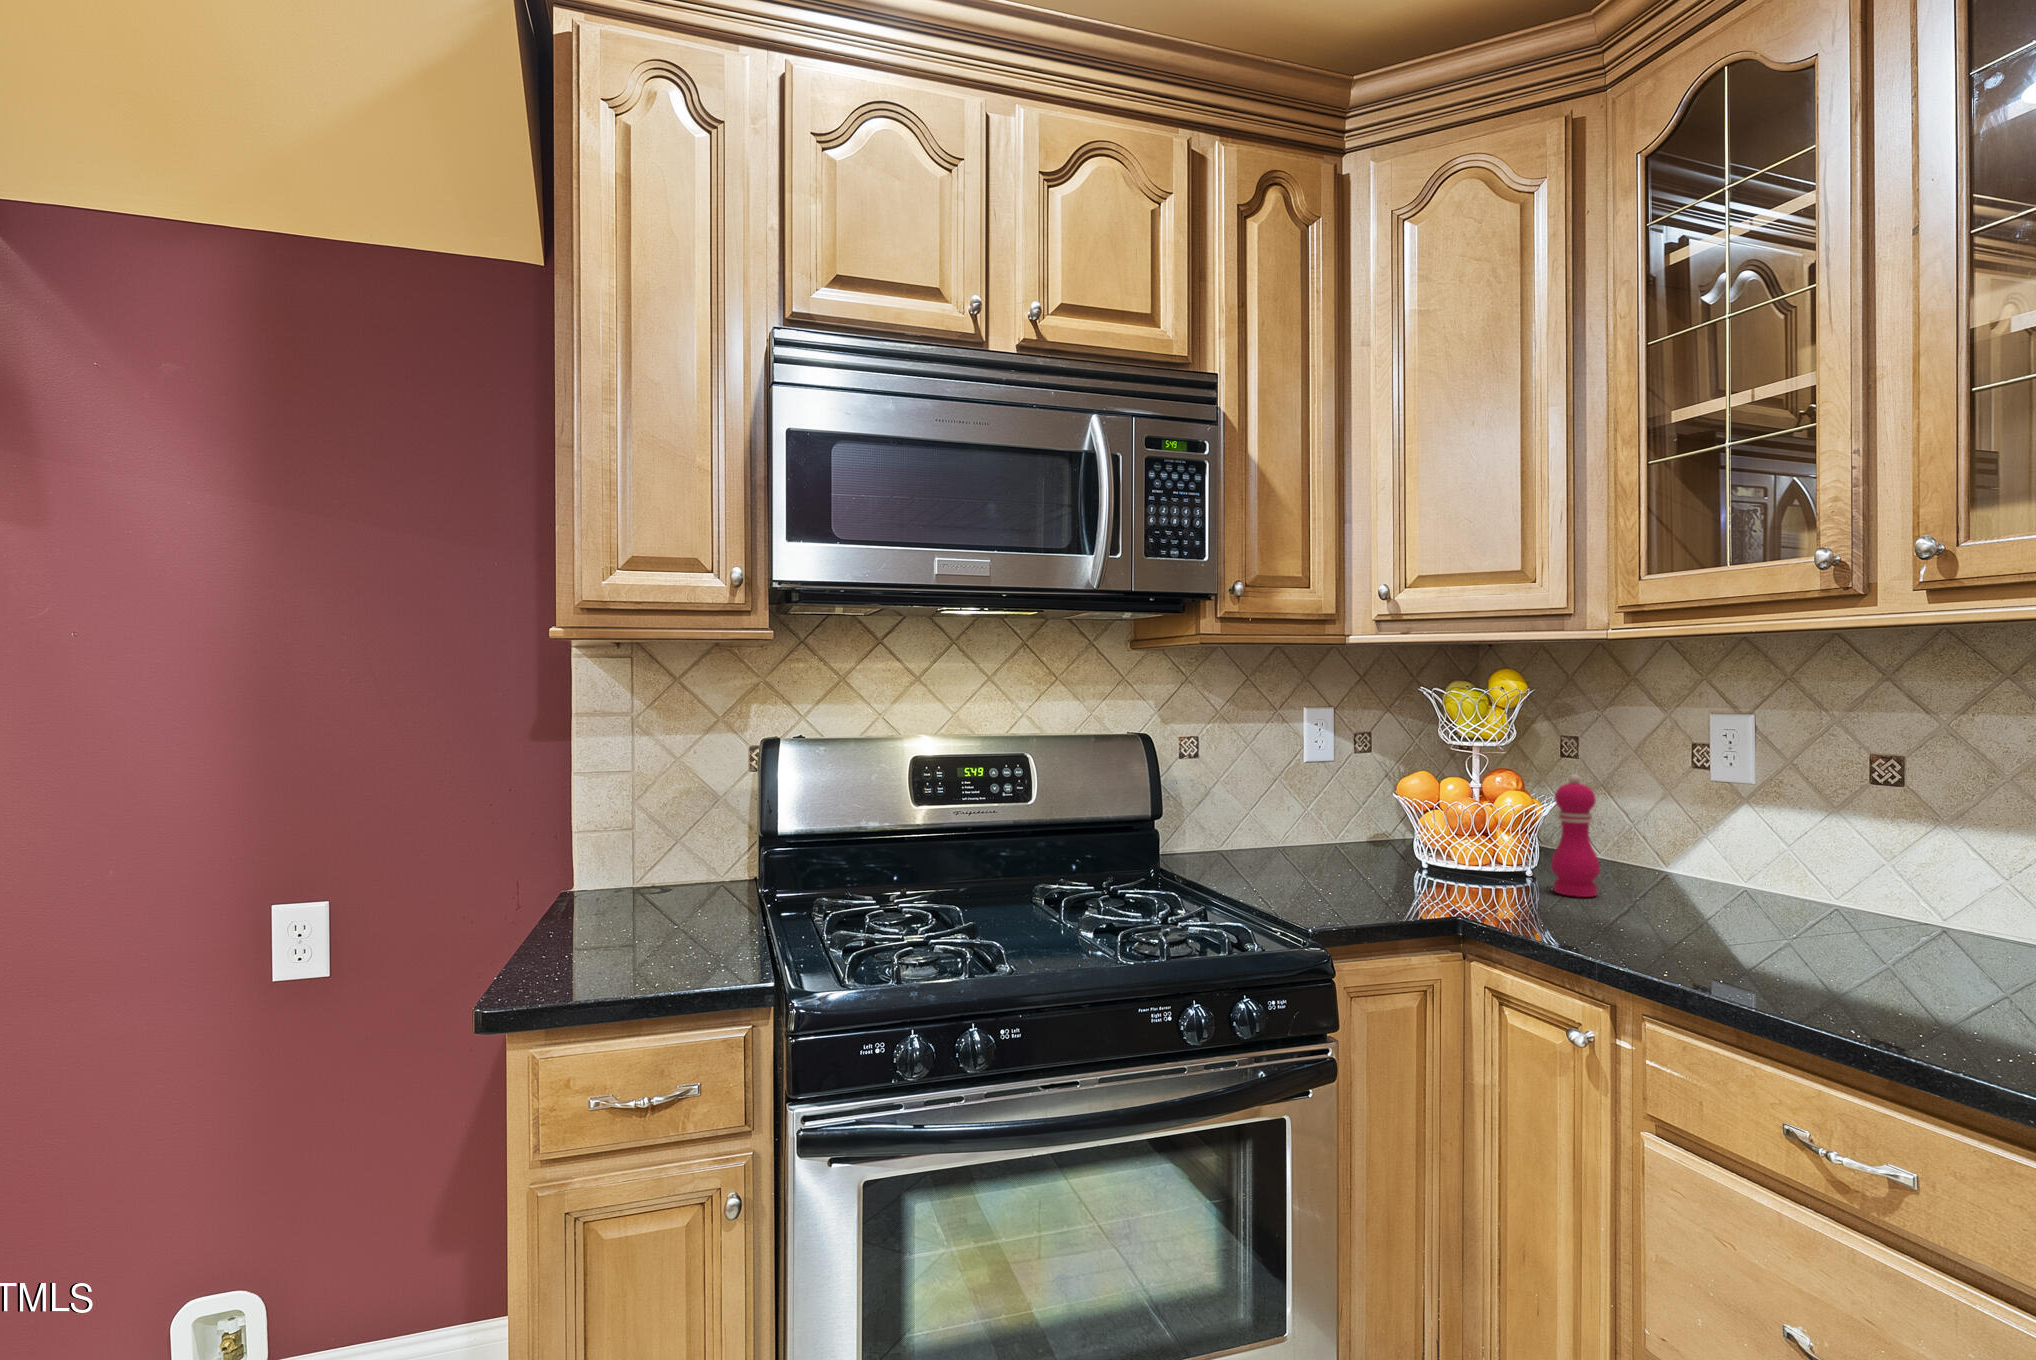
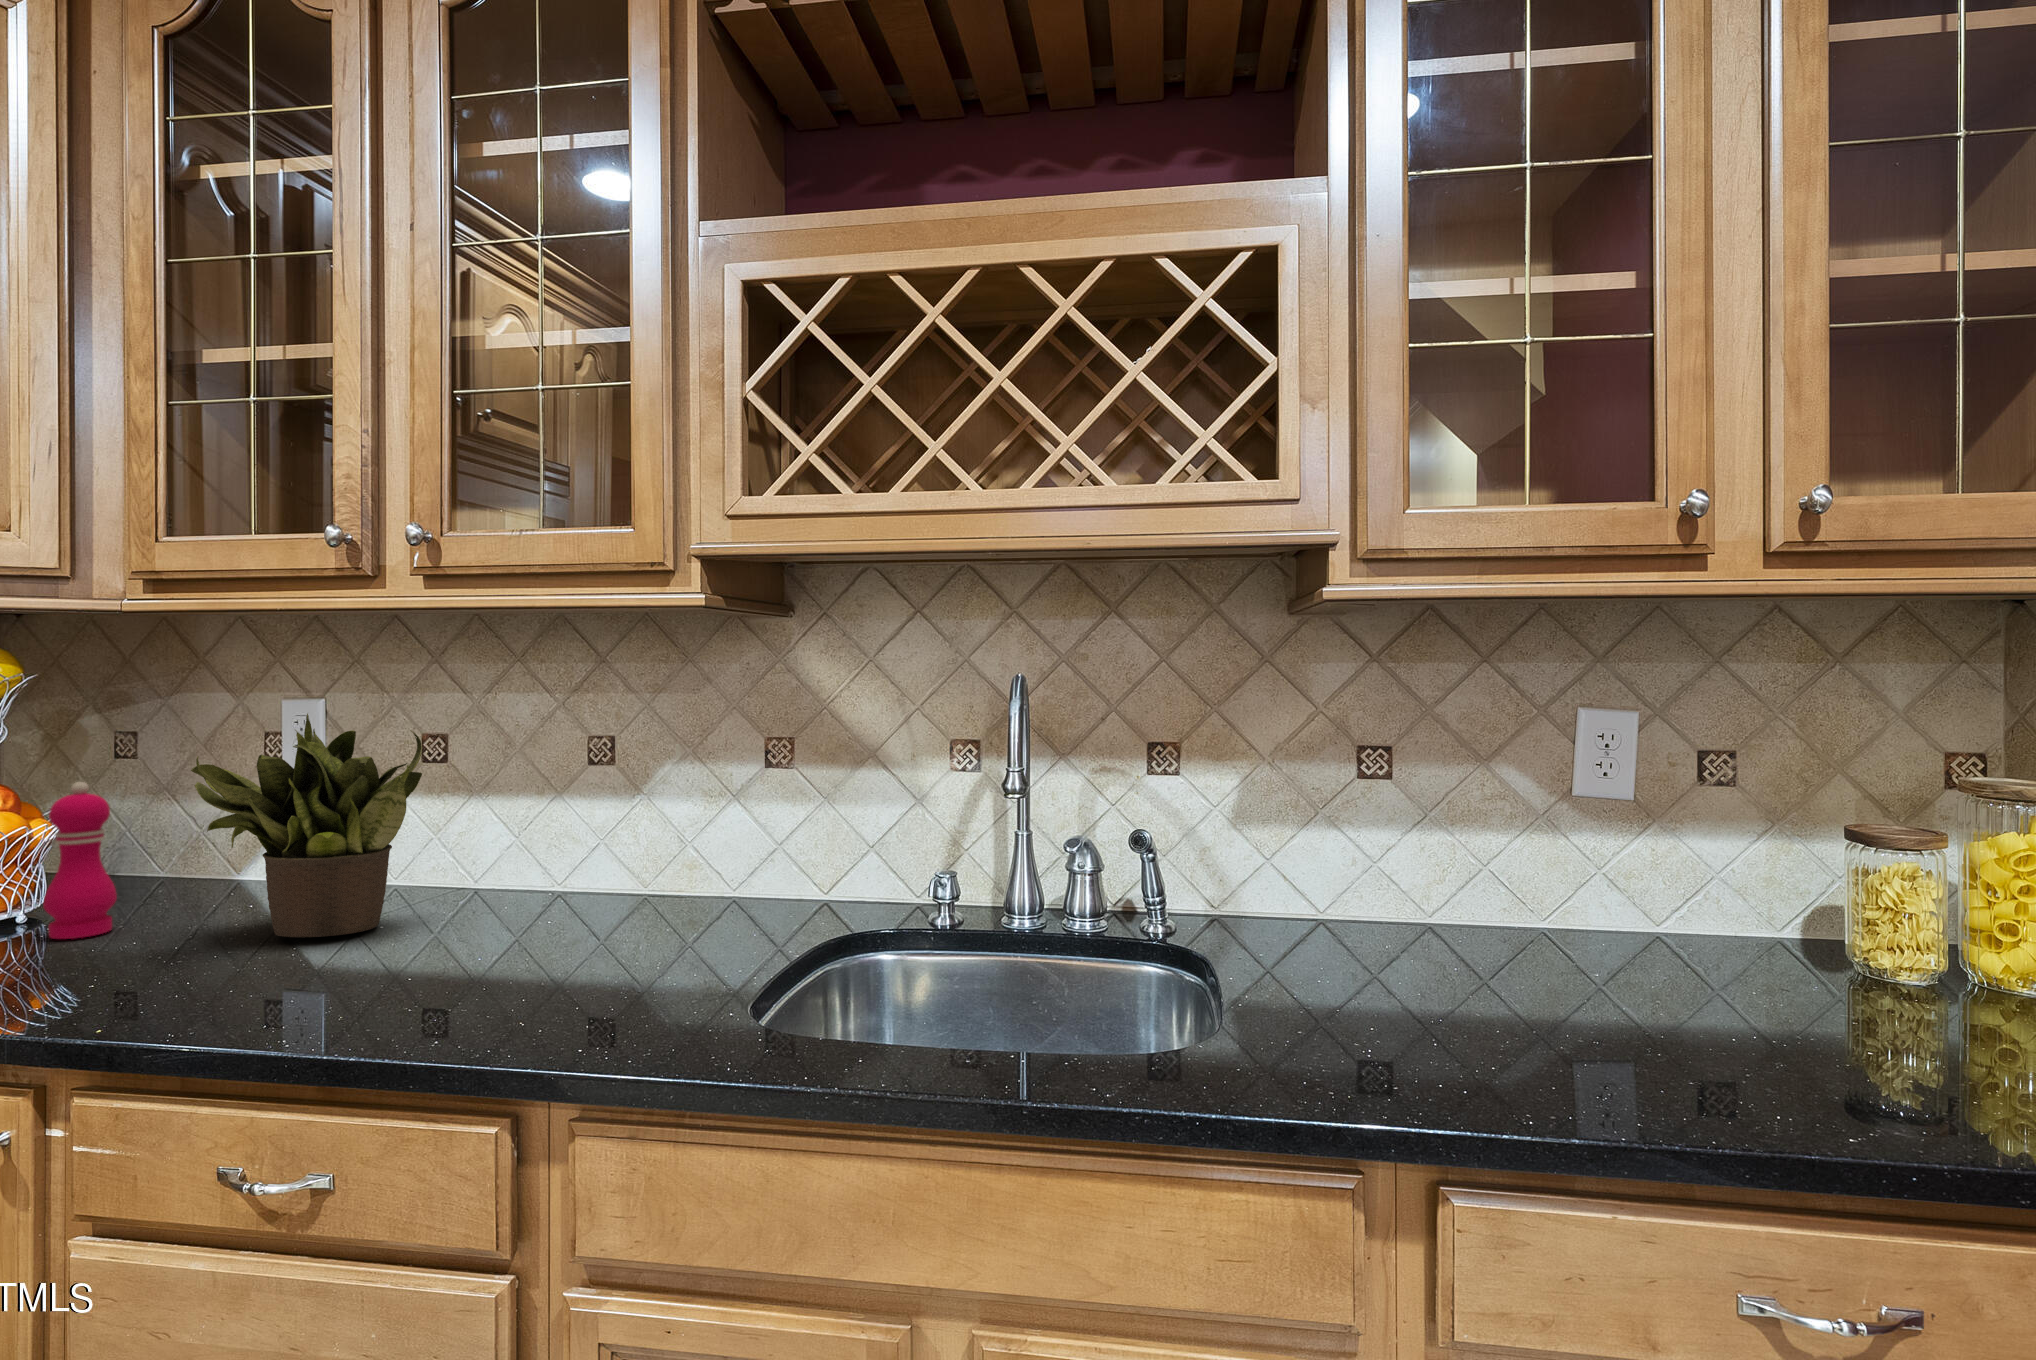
potted plant: none [1666,725,1911,942] -> present [191,714,422,937]

